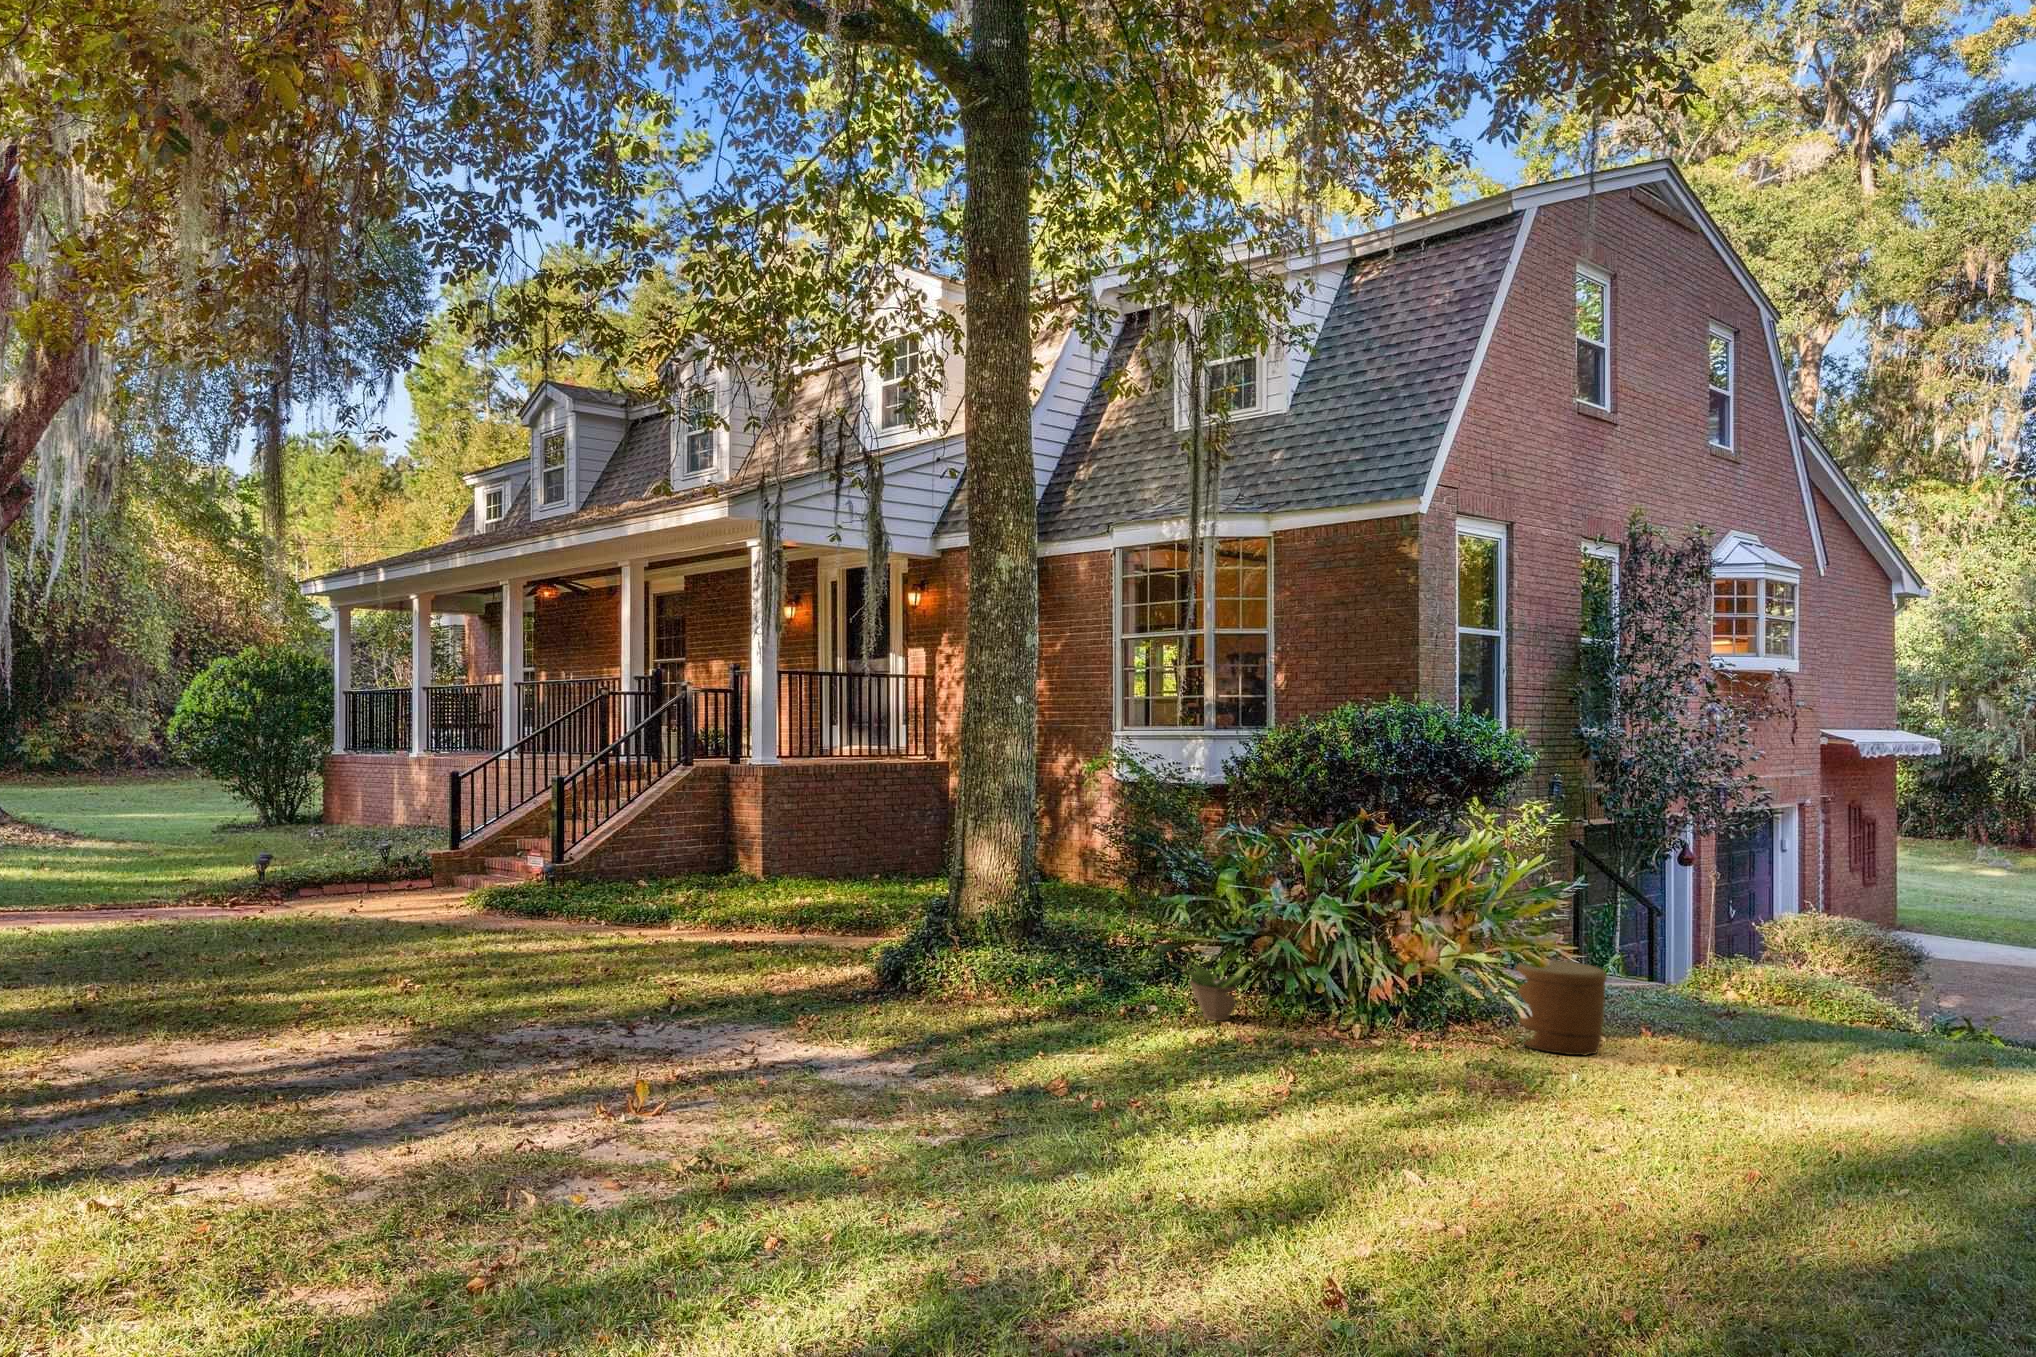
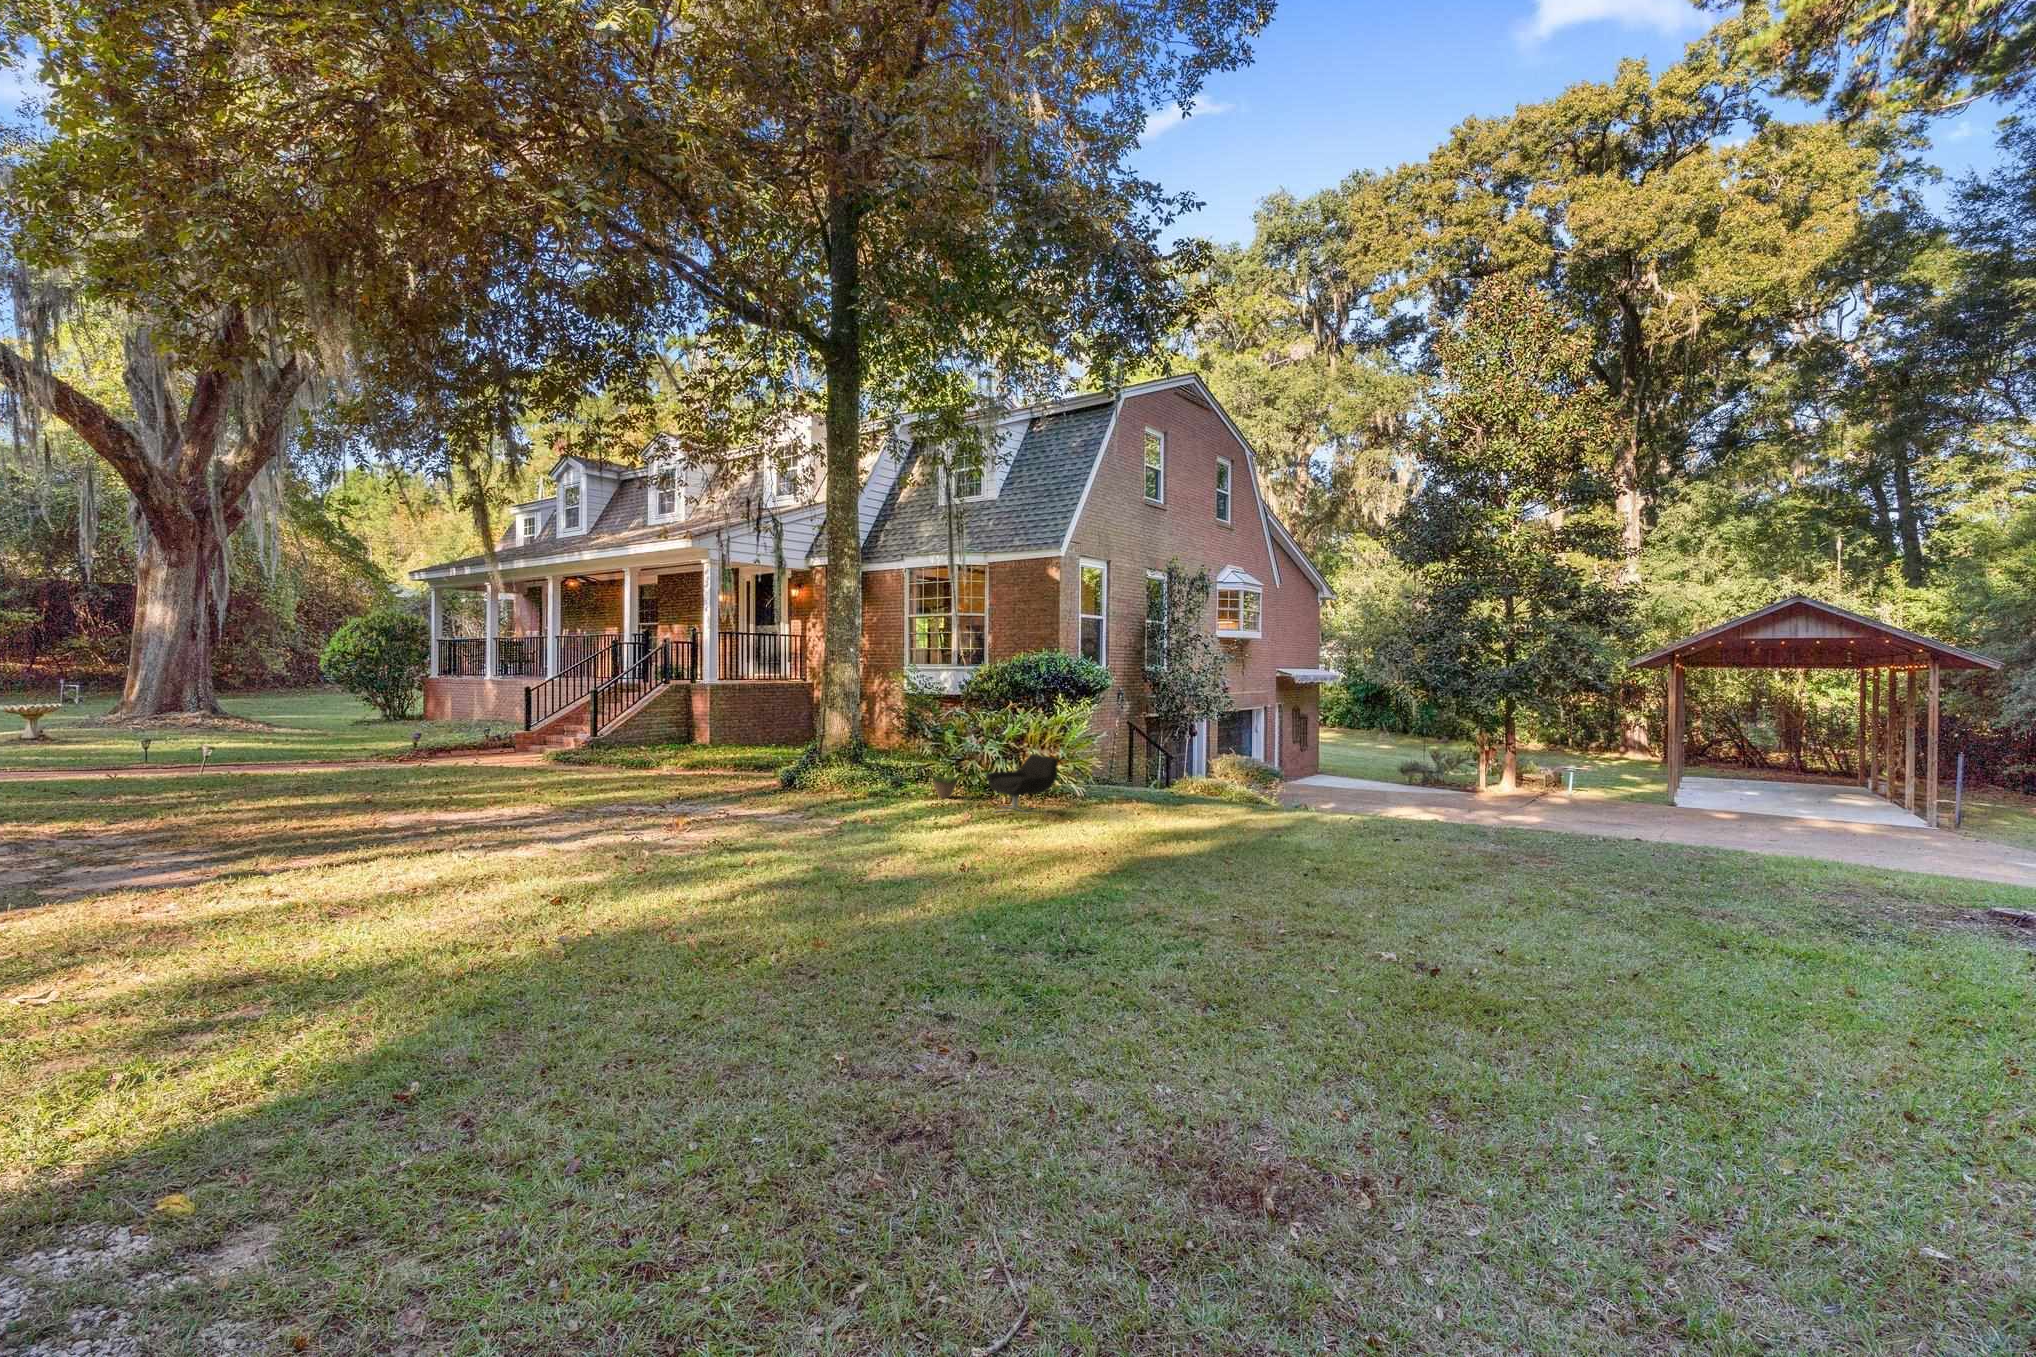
lounge chair: none [1315,931,1486,1077] -> present [986,754,1058,810]
woven basket: present [1516,960,1606,1055] -> none [1076,767,1114,807]

